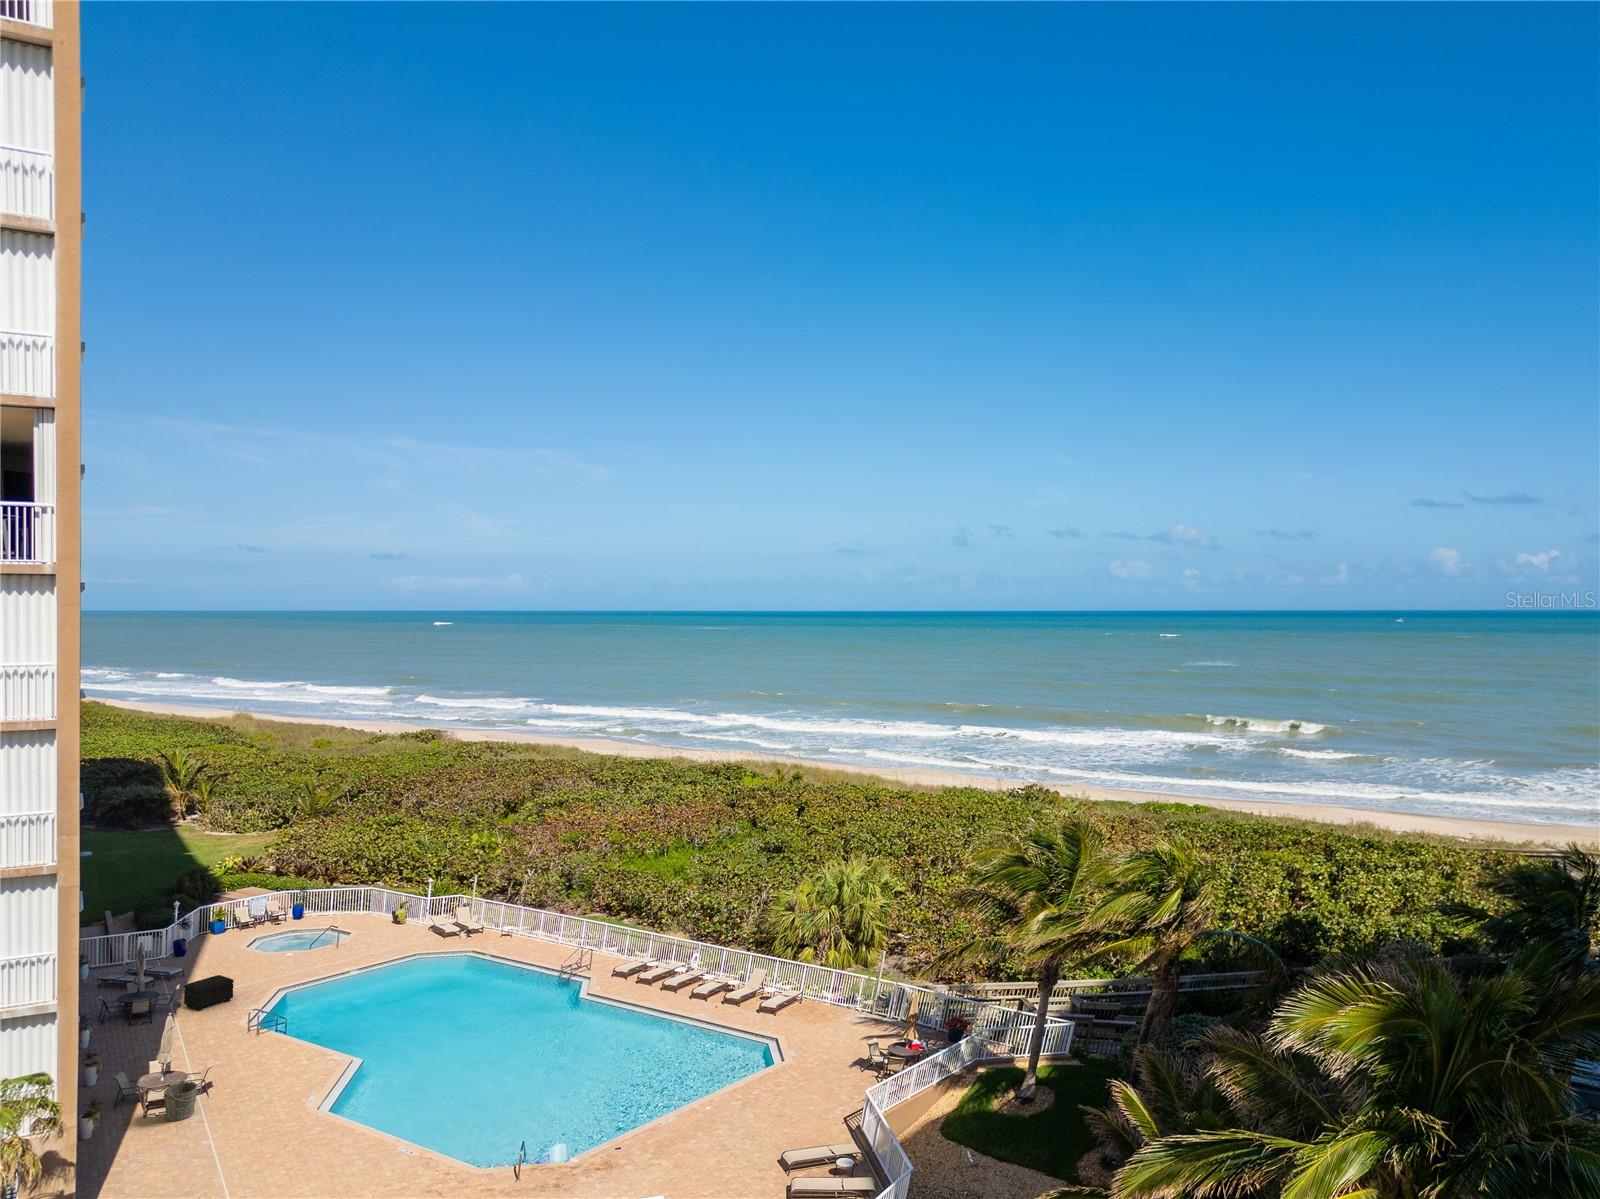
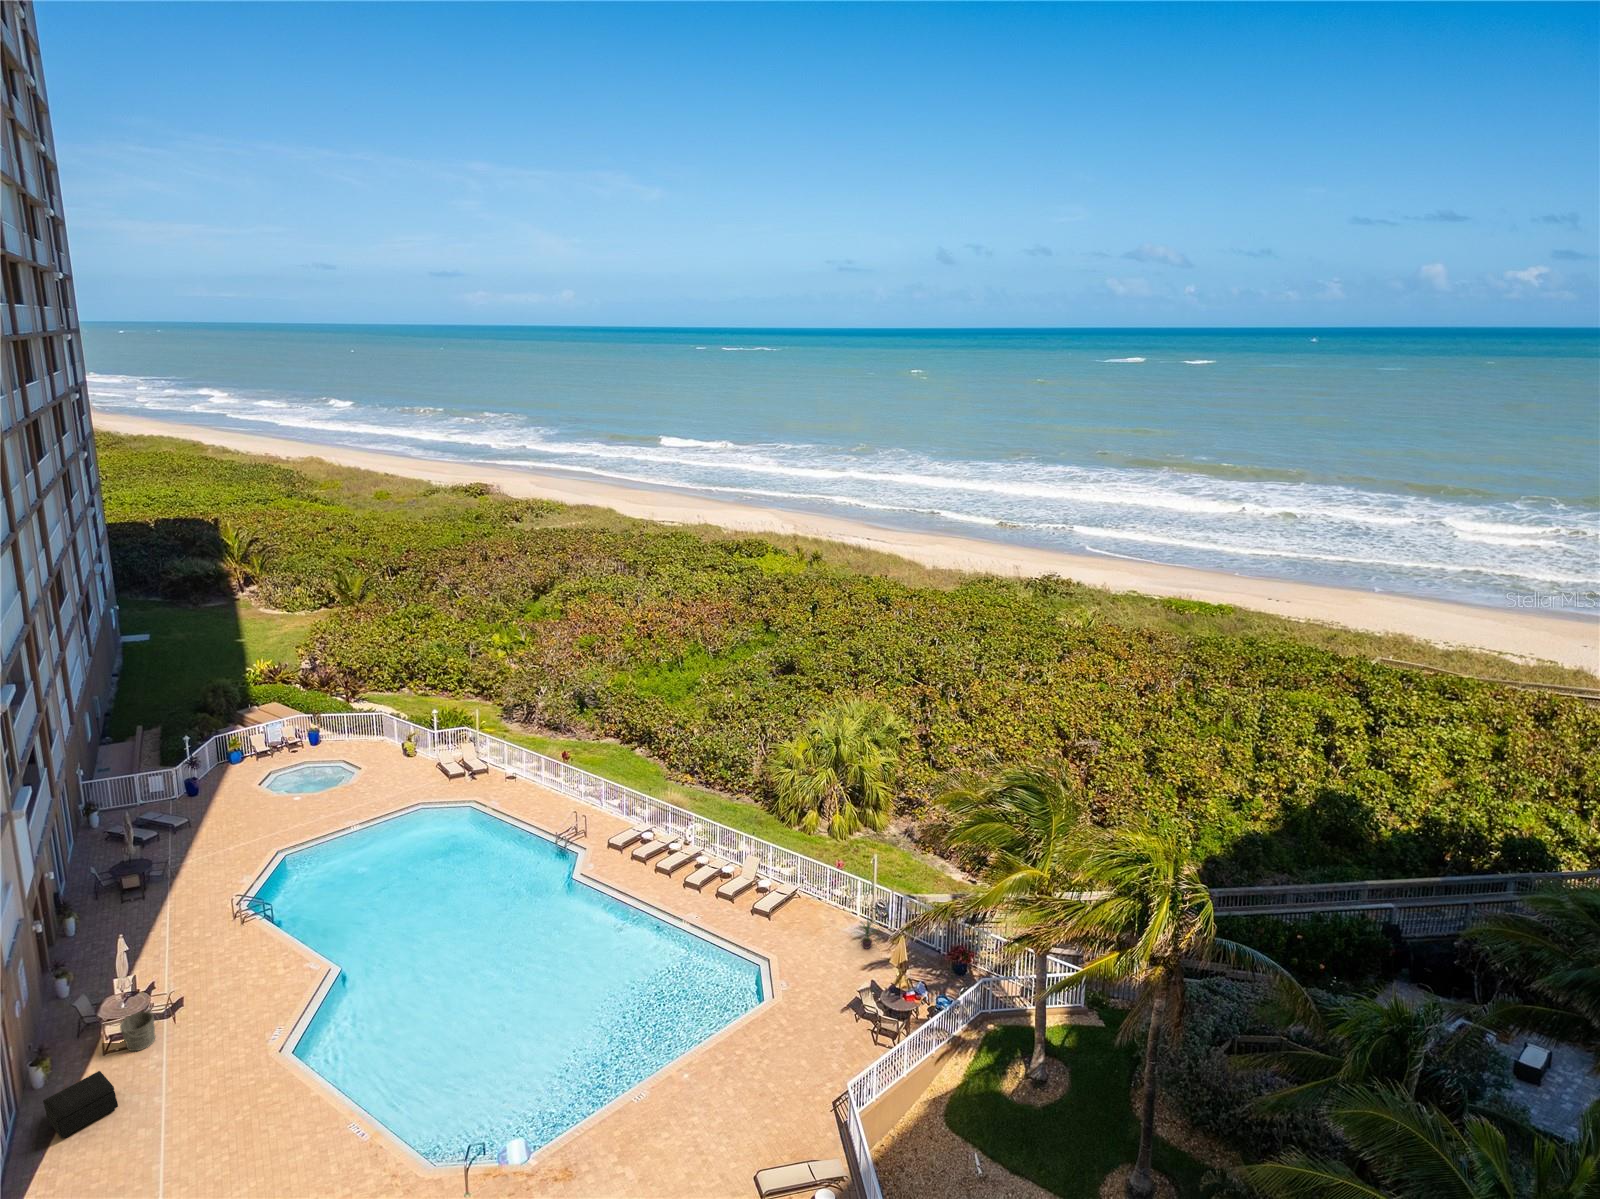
footstool: present [184,975,234,1011] -> present [43,1071,118,1138]
decorative plant: none [868,996,899,1029] -> present [858,917,879,949]

